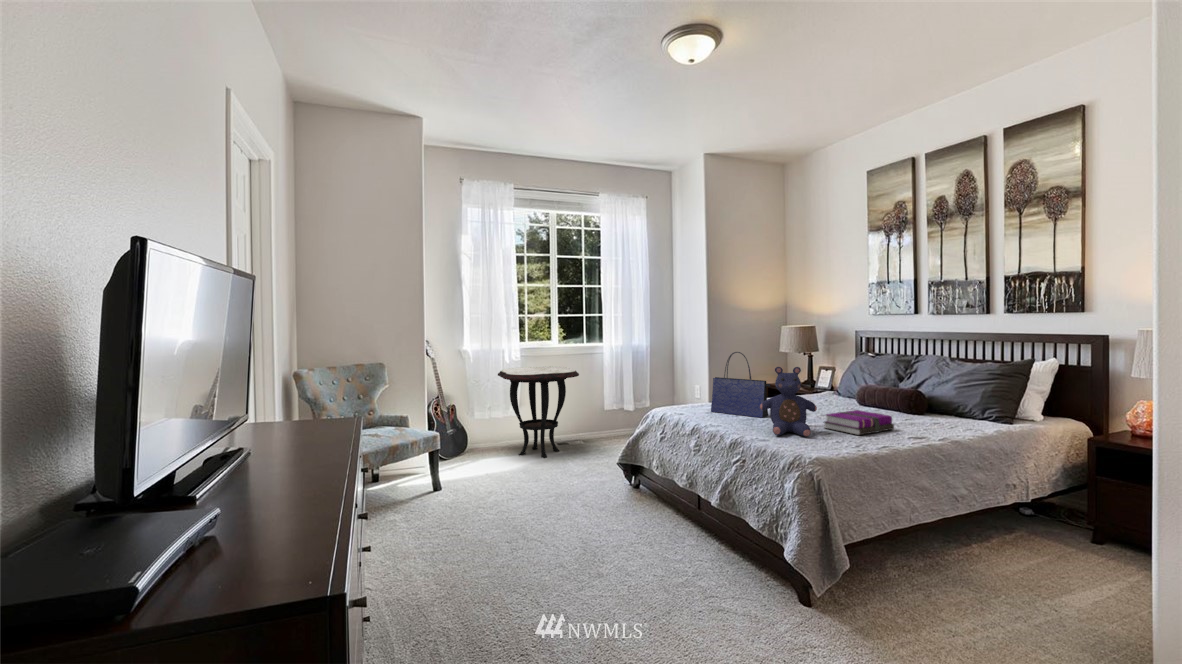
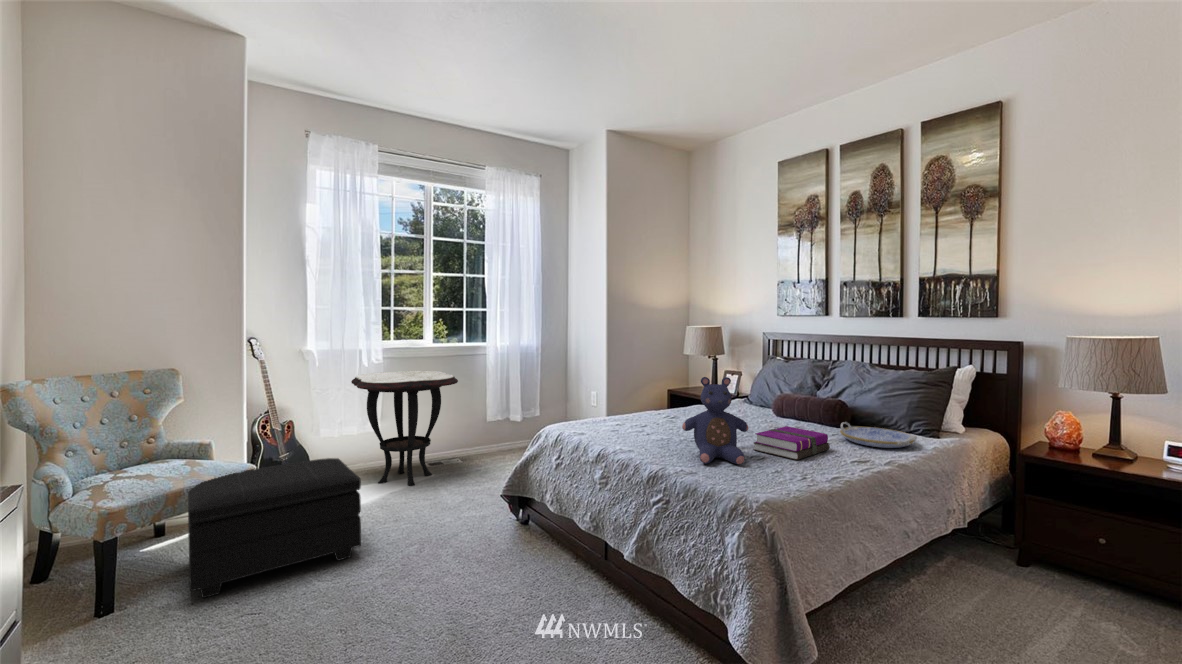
tote bag: present [711,352,770,418] -> none [618,357,689,436]
serving tray: none [910,409,982,430] -> present [840,422,917,448]
footstool: none [402,430,515,517] -> present [188,458,361,598]

